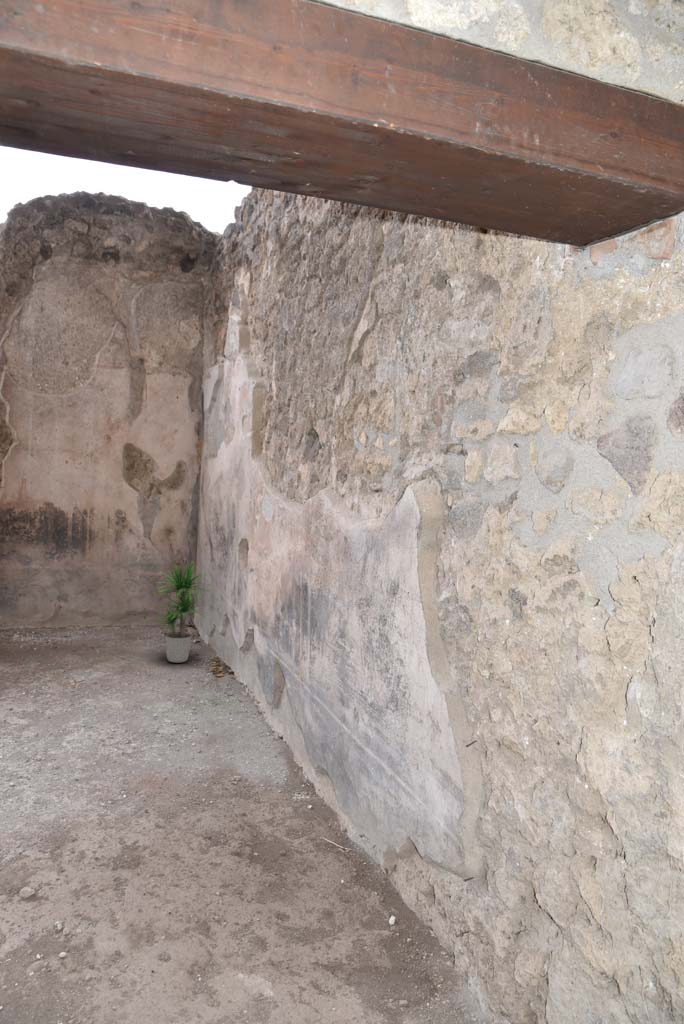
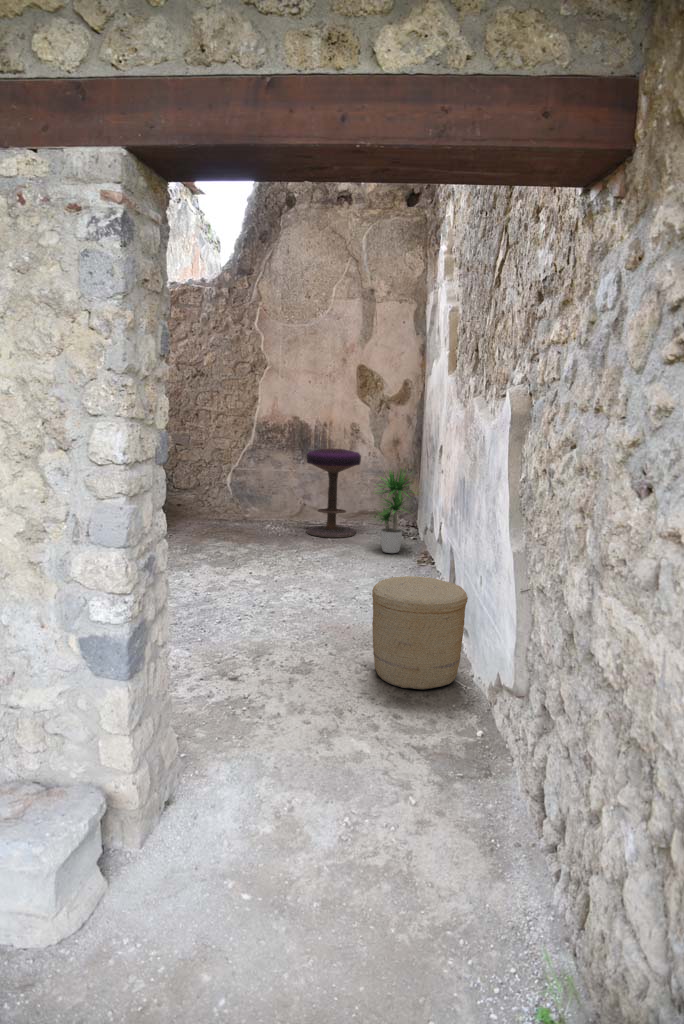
stool: none [64,540,133,647] -> present [307,449,361,538]
woven basket: none [221,710,341,865] -> present [372,576,468,689]

